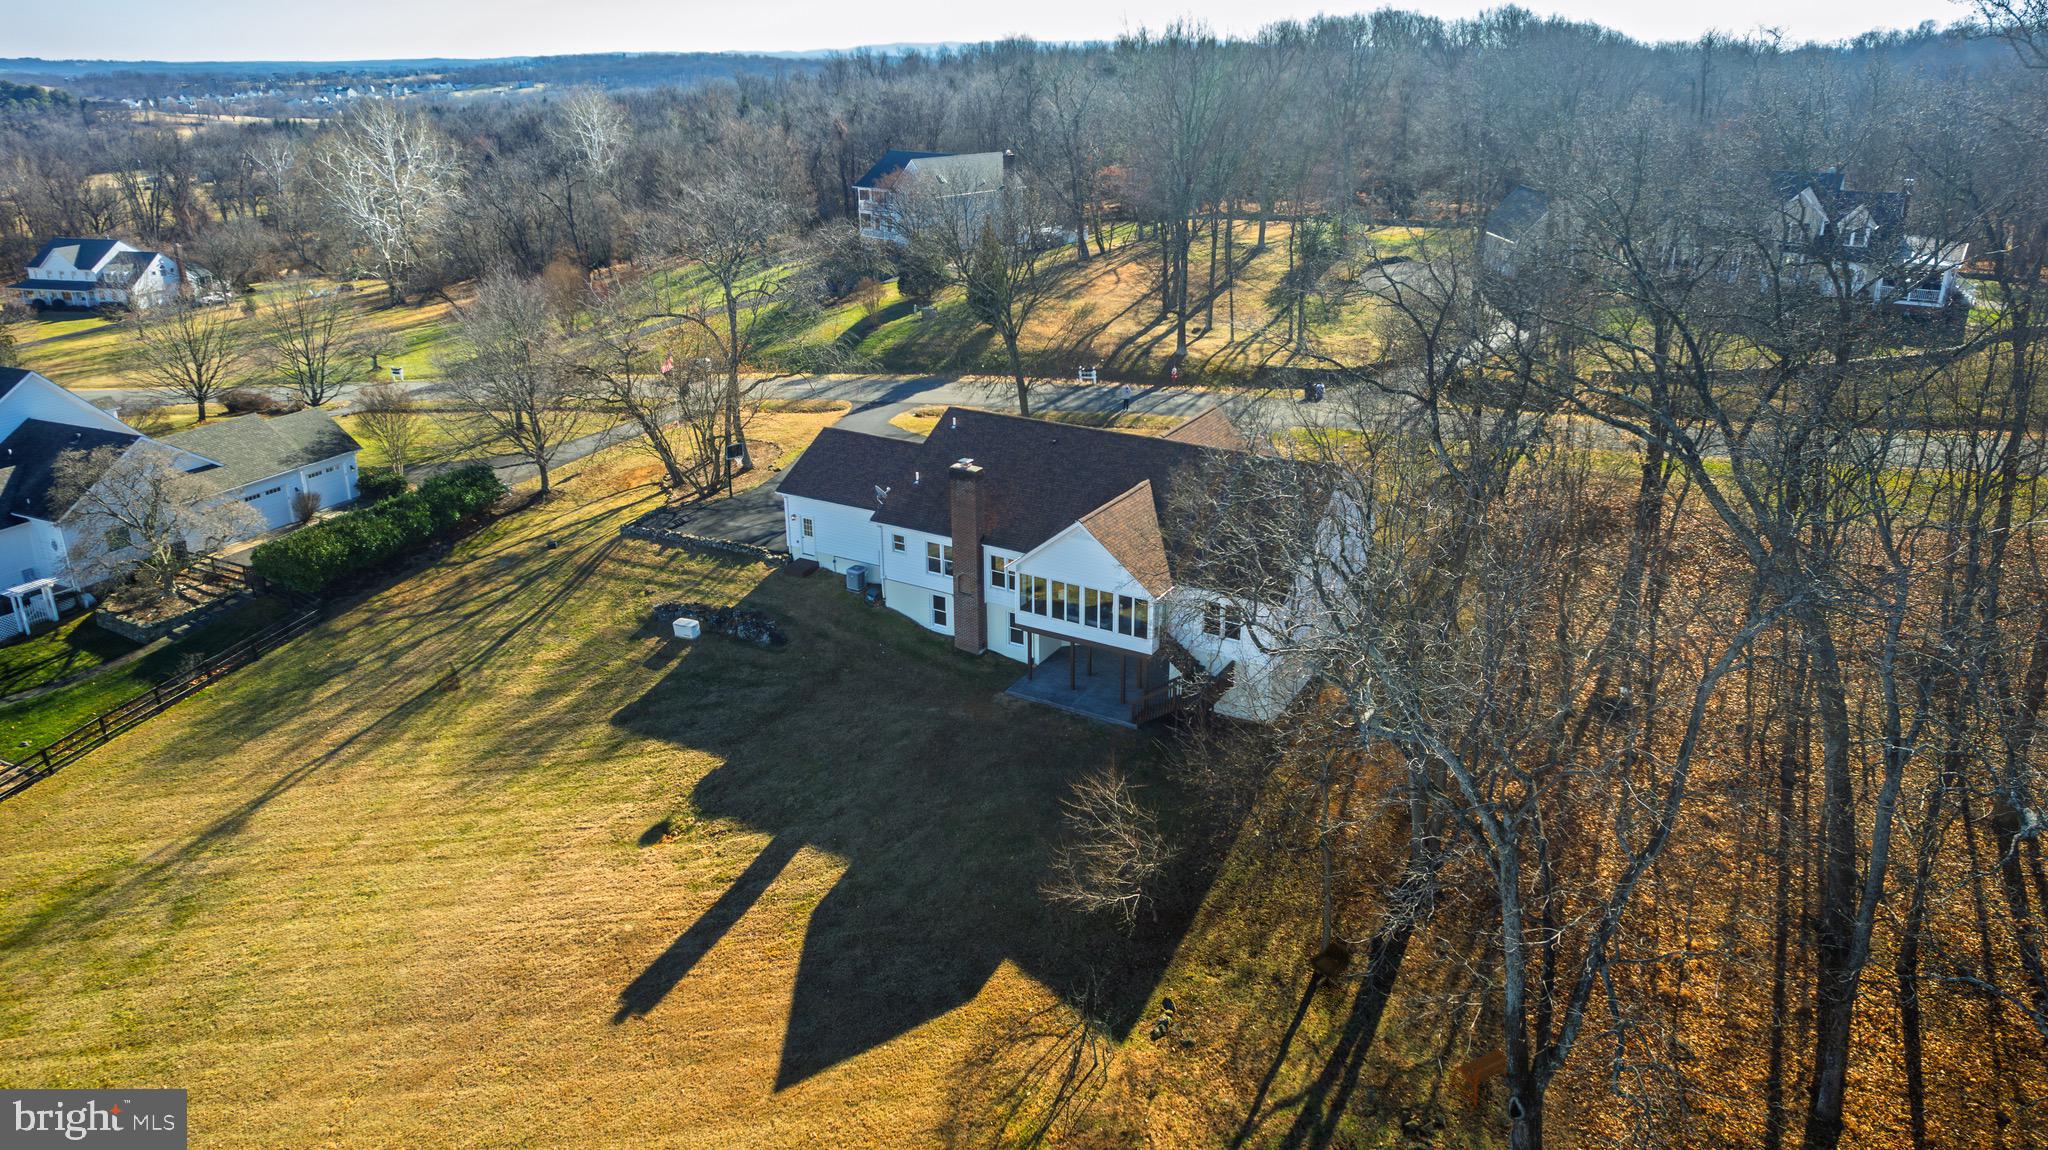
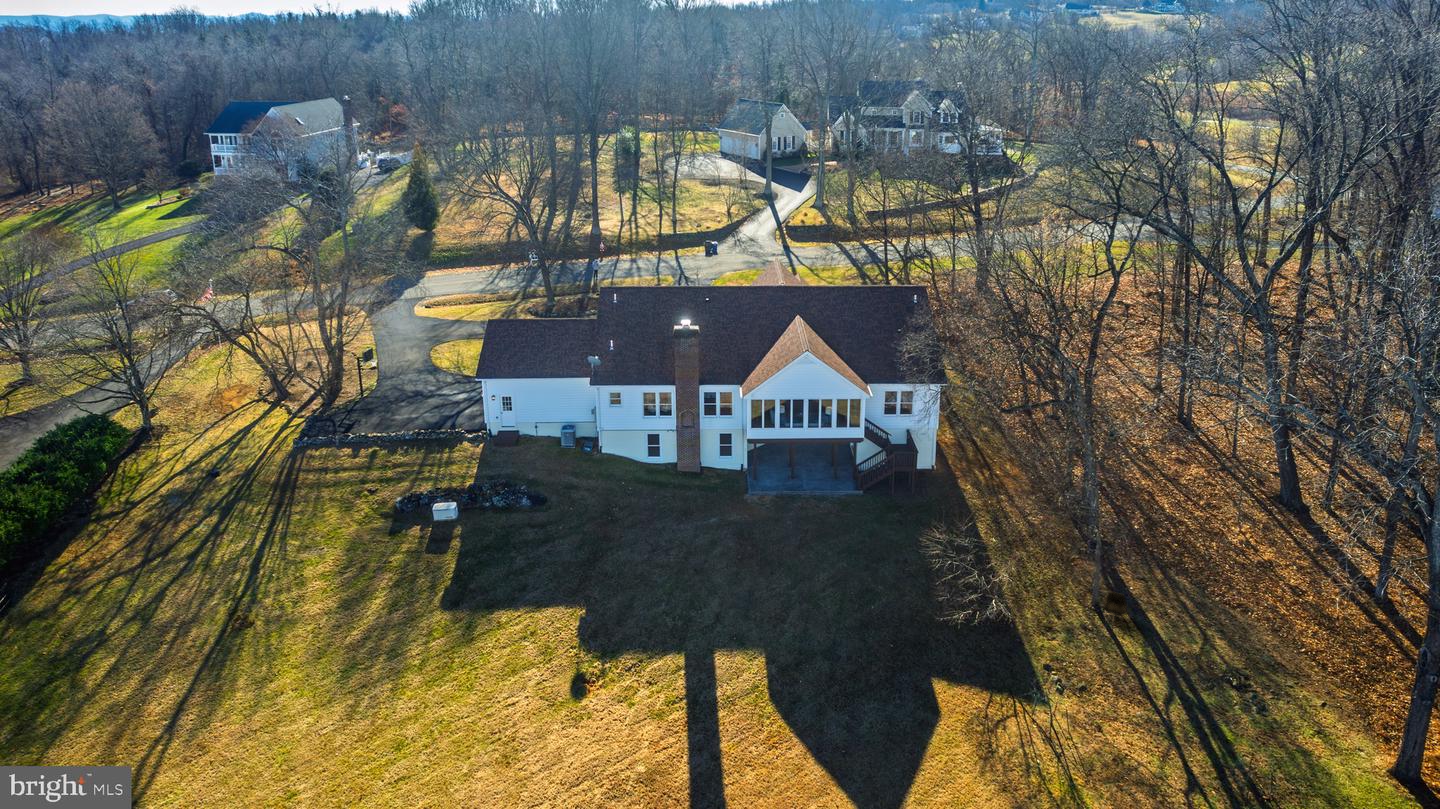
bench: present [1451,1048,1507,1106] -> none [1229,620,1264,660]

